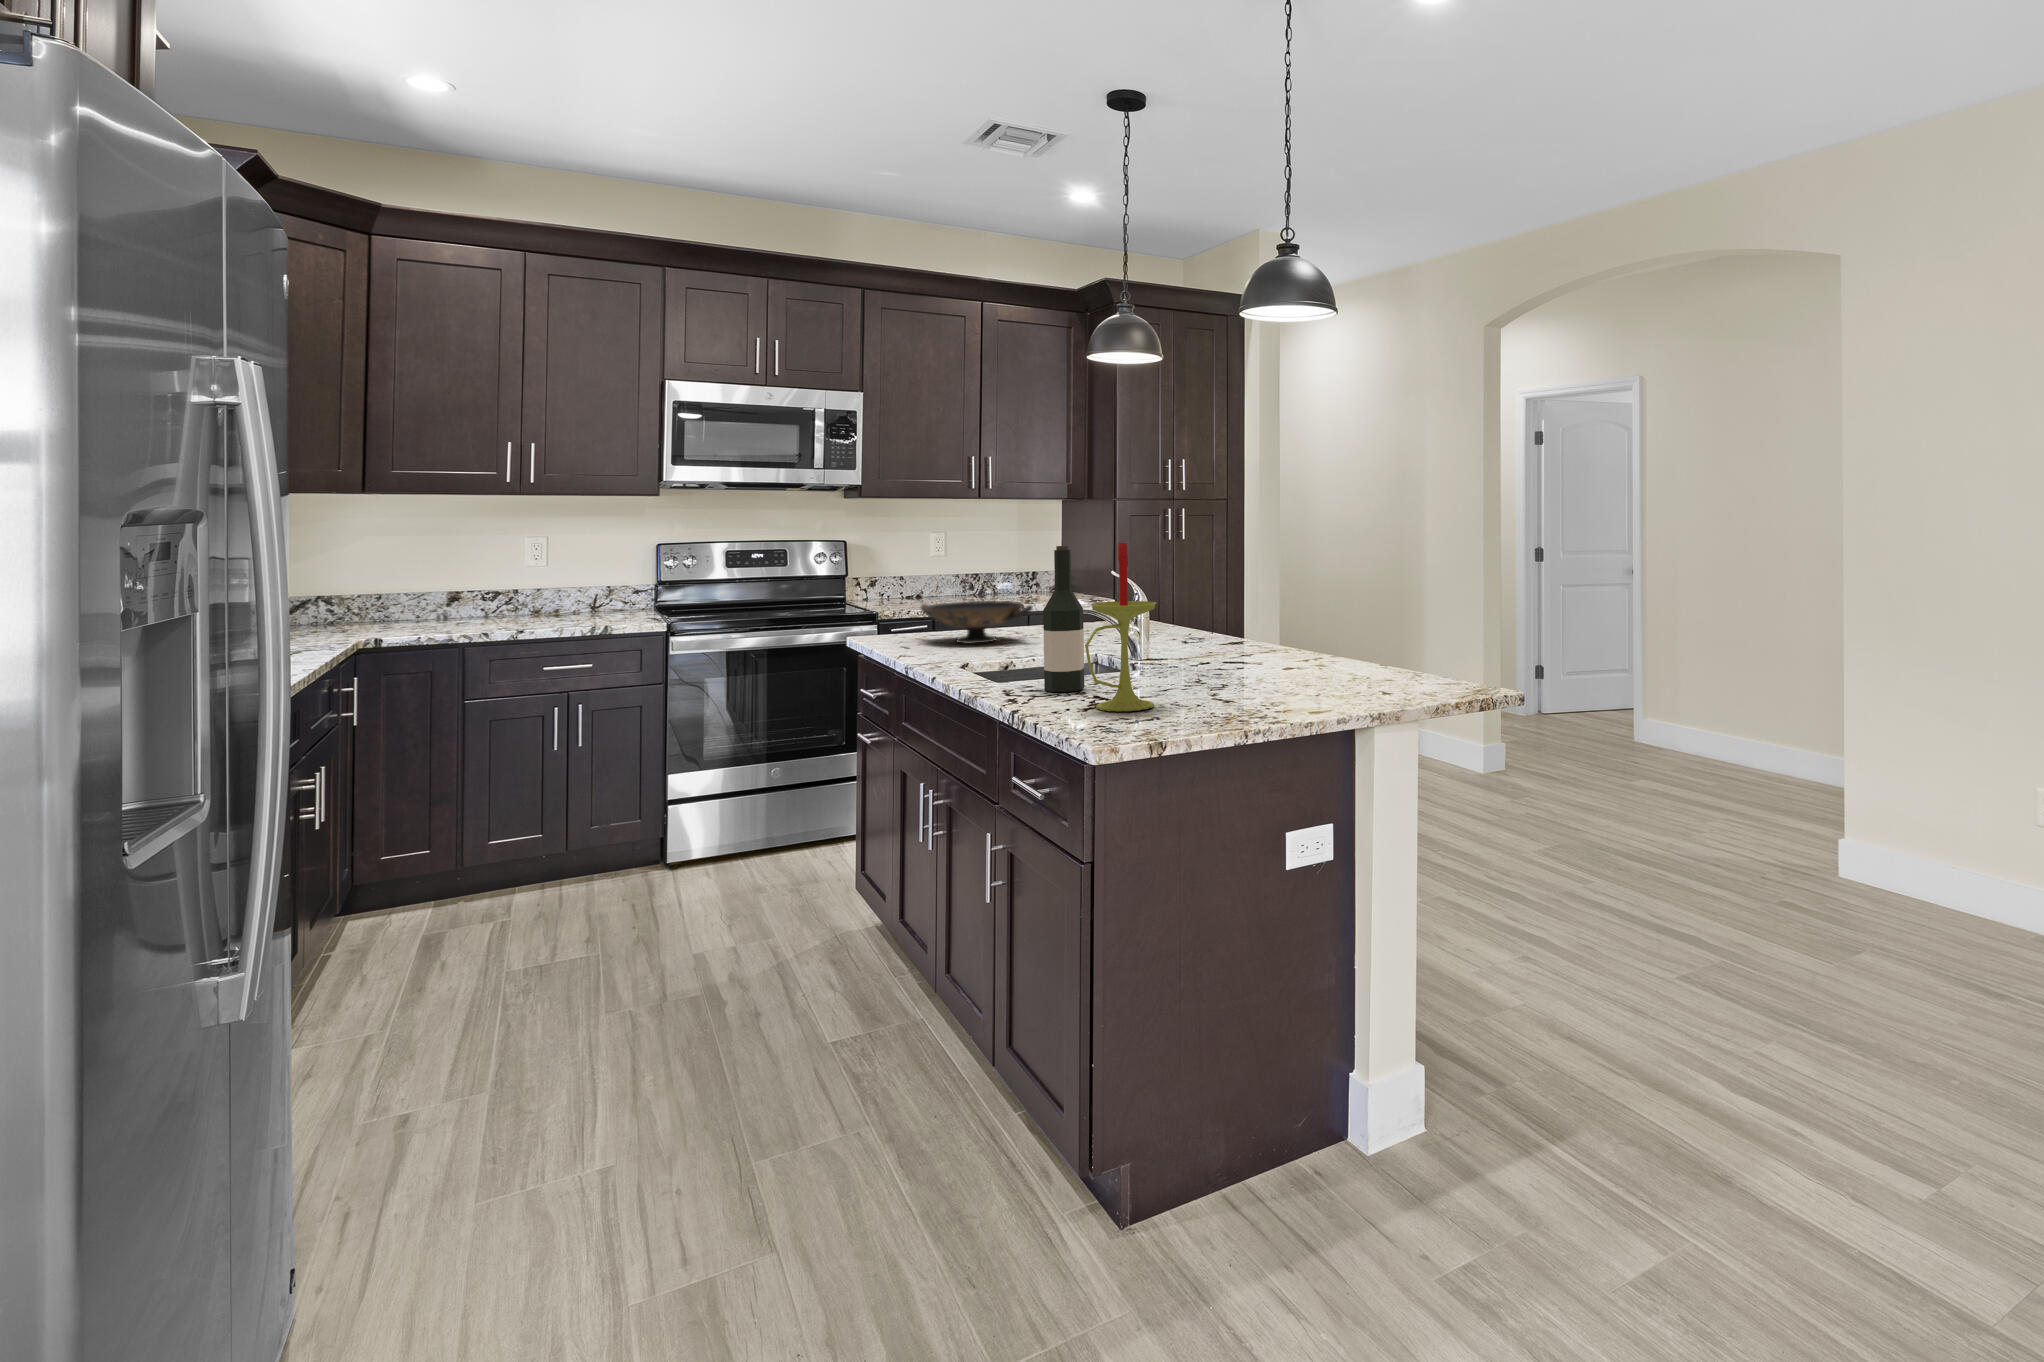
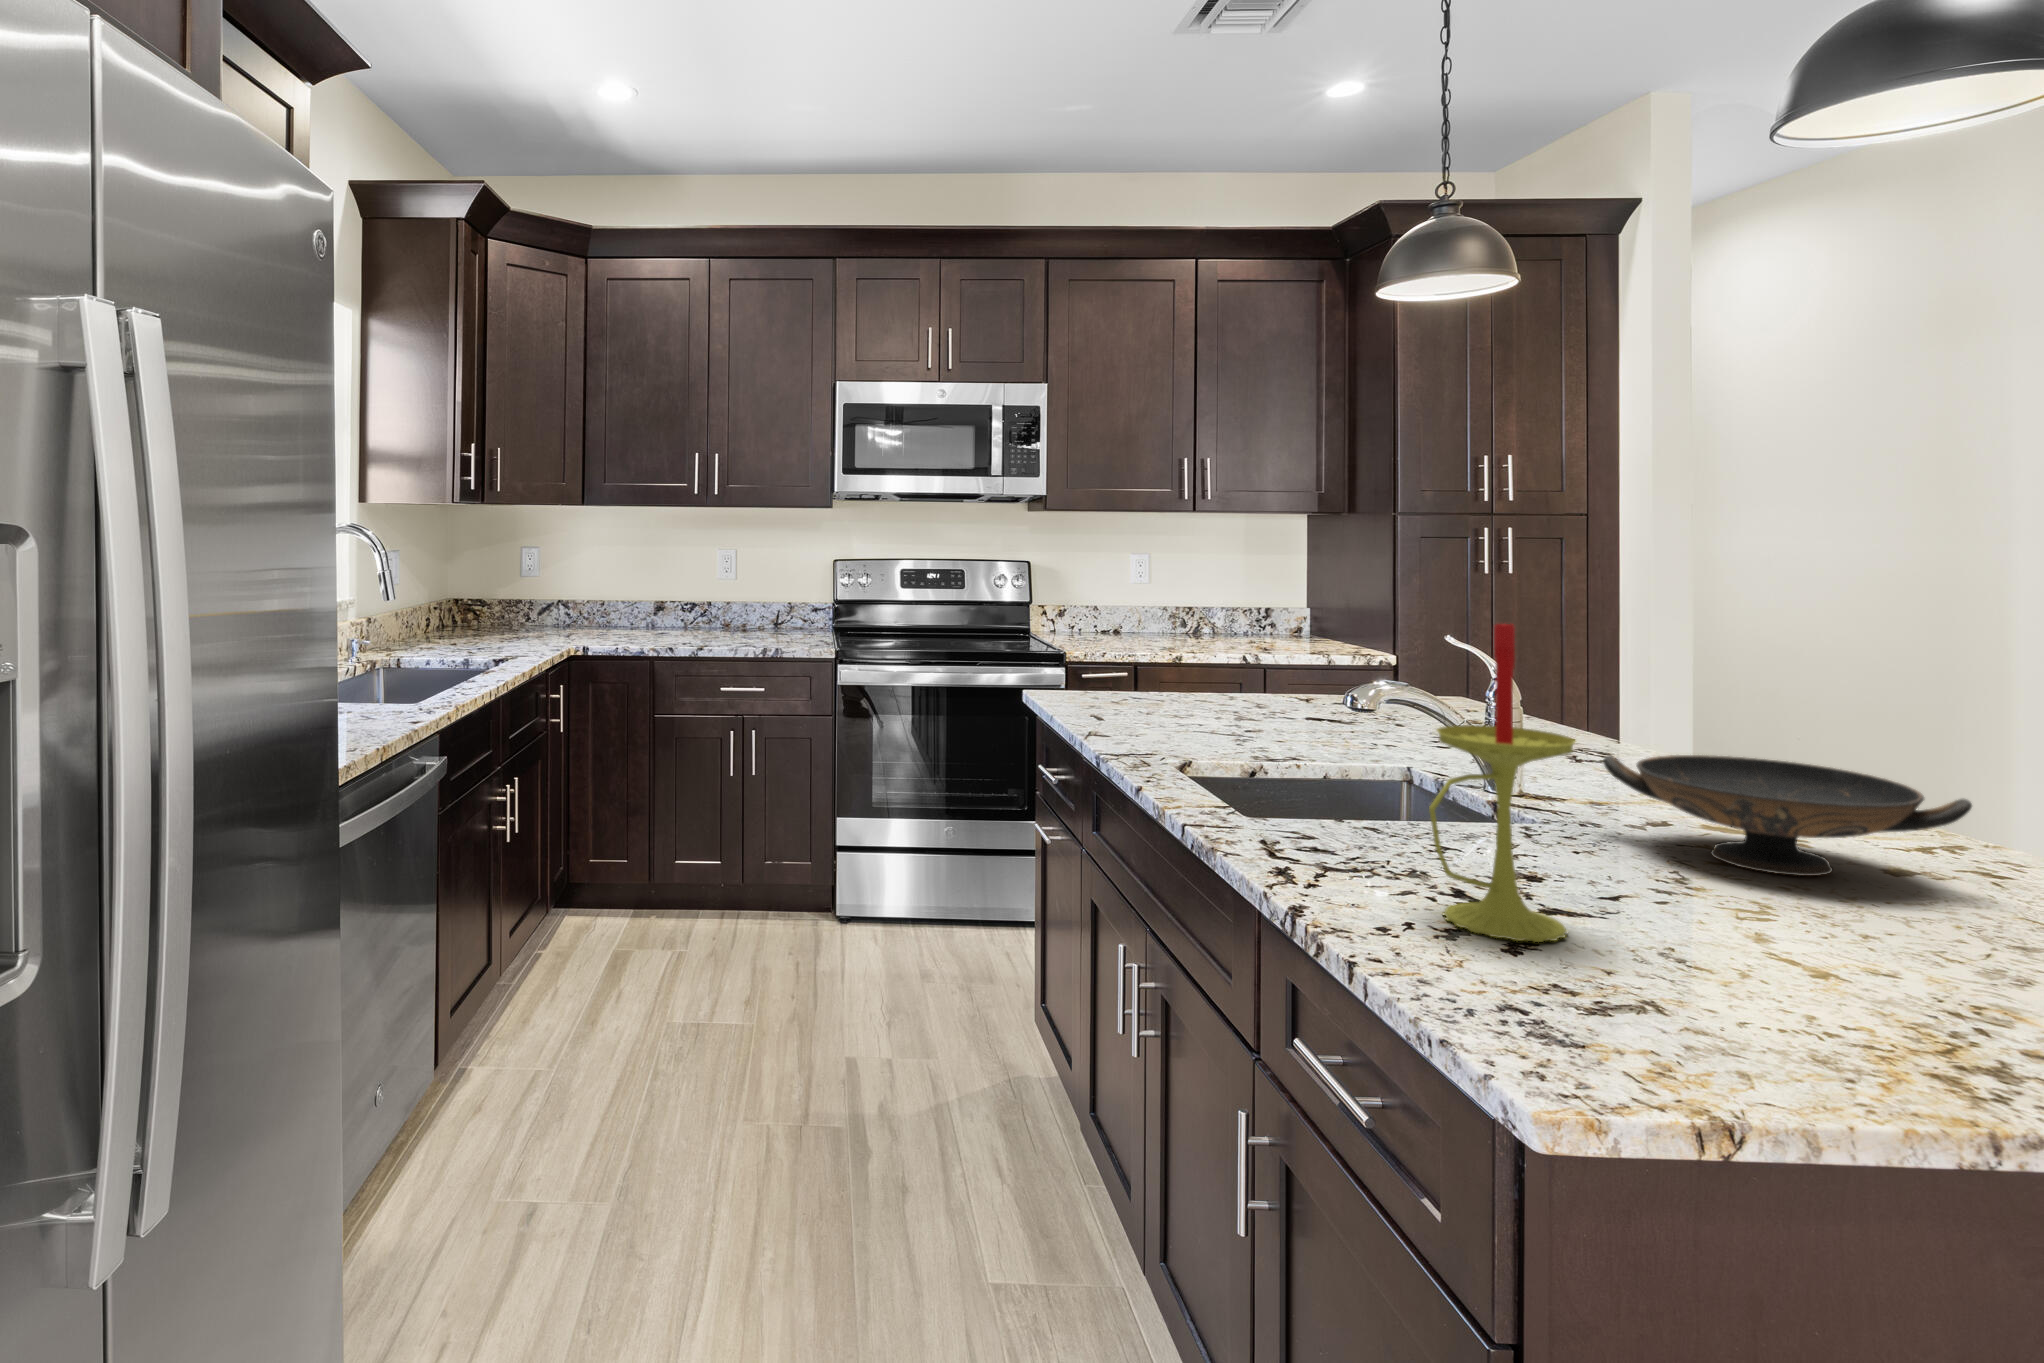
wine bottle: present [1043,546,1084,692] -> none [1331,613,1403,860]
decorative bowl: present [921,601,1033,644] -> present [1603,755,1972,876]

